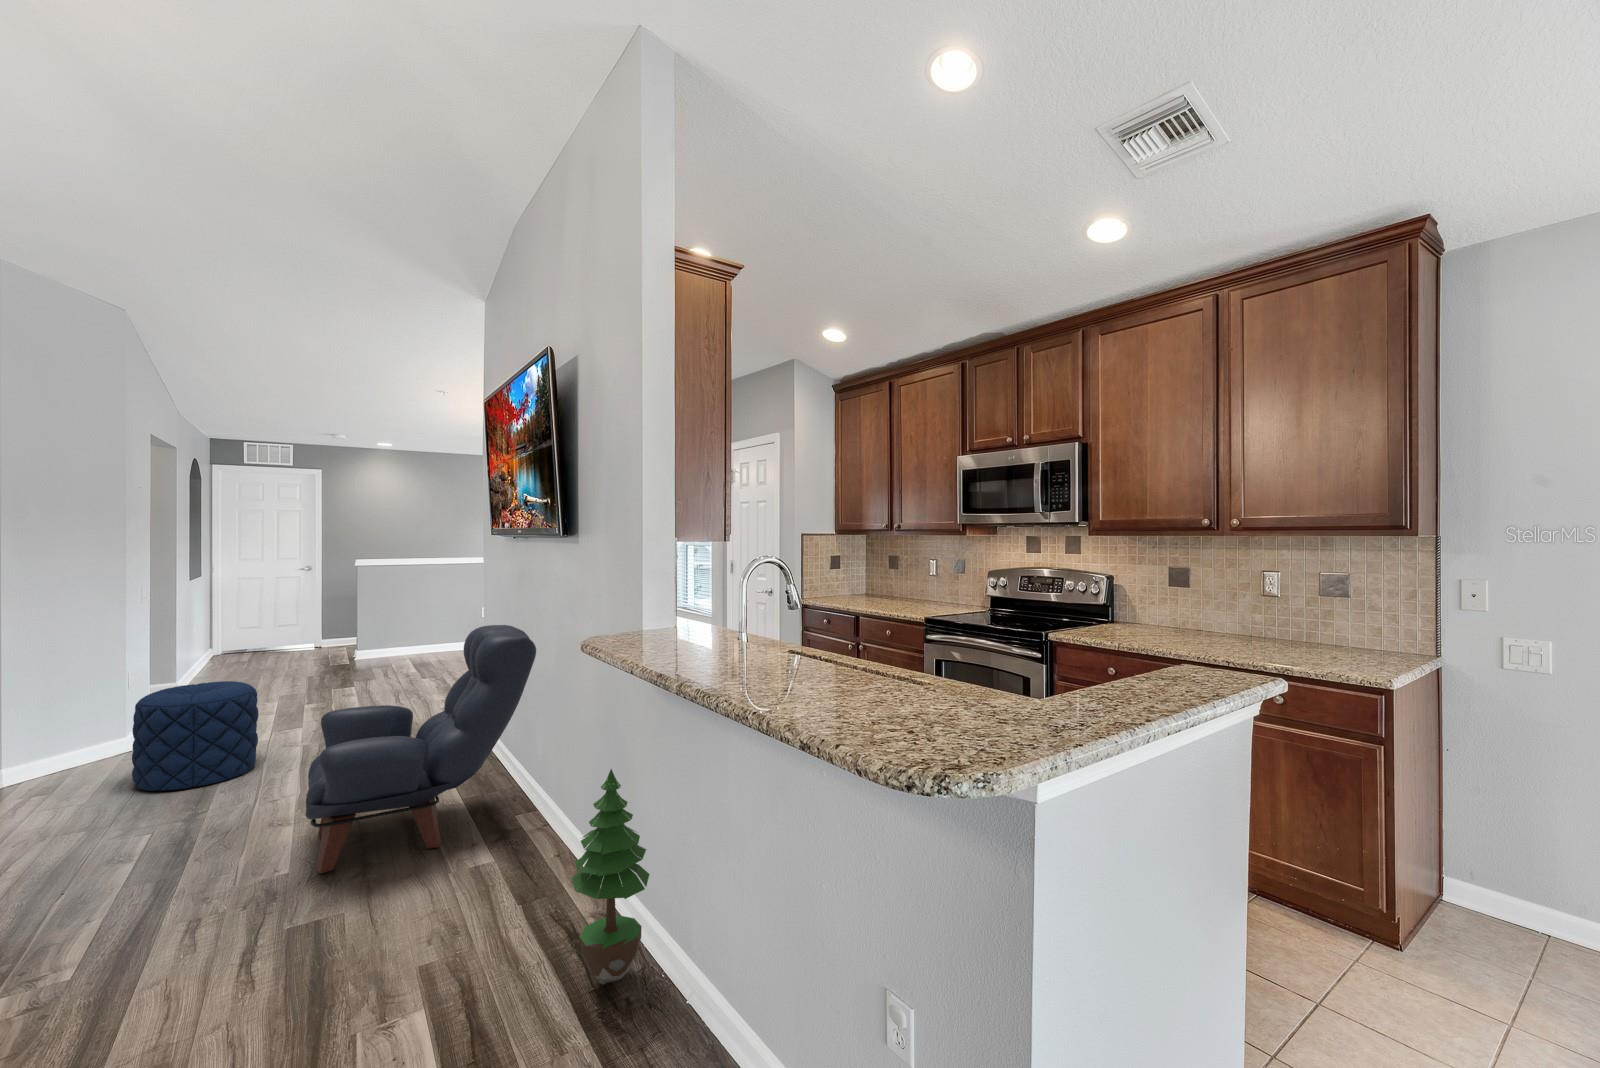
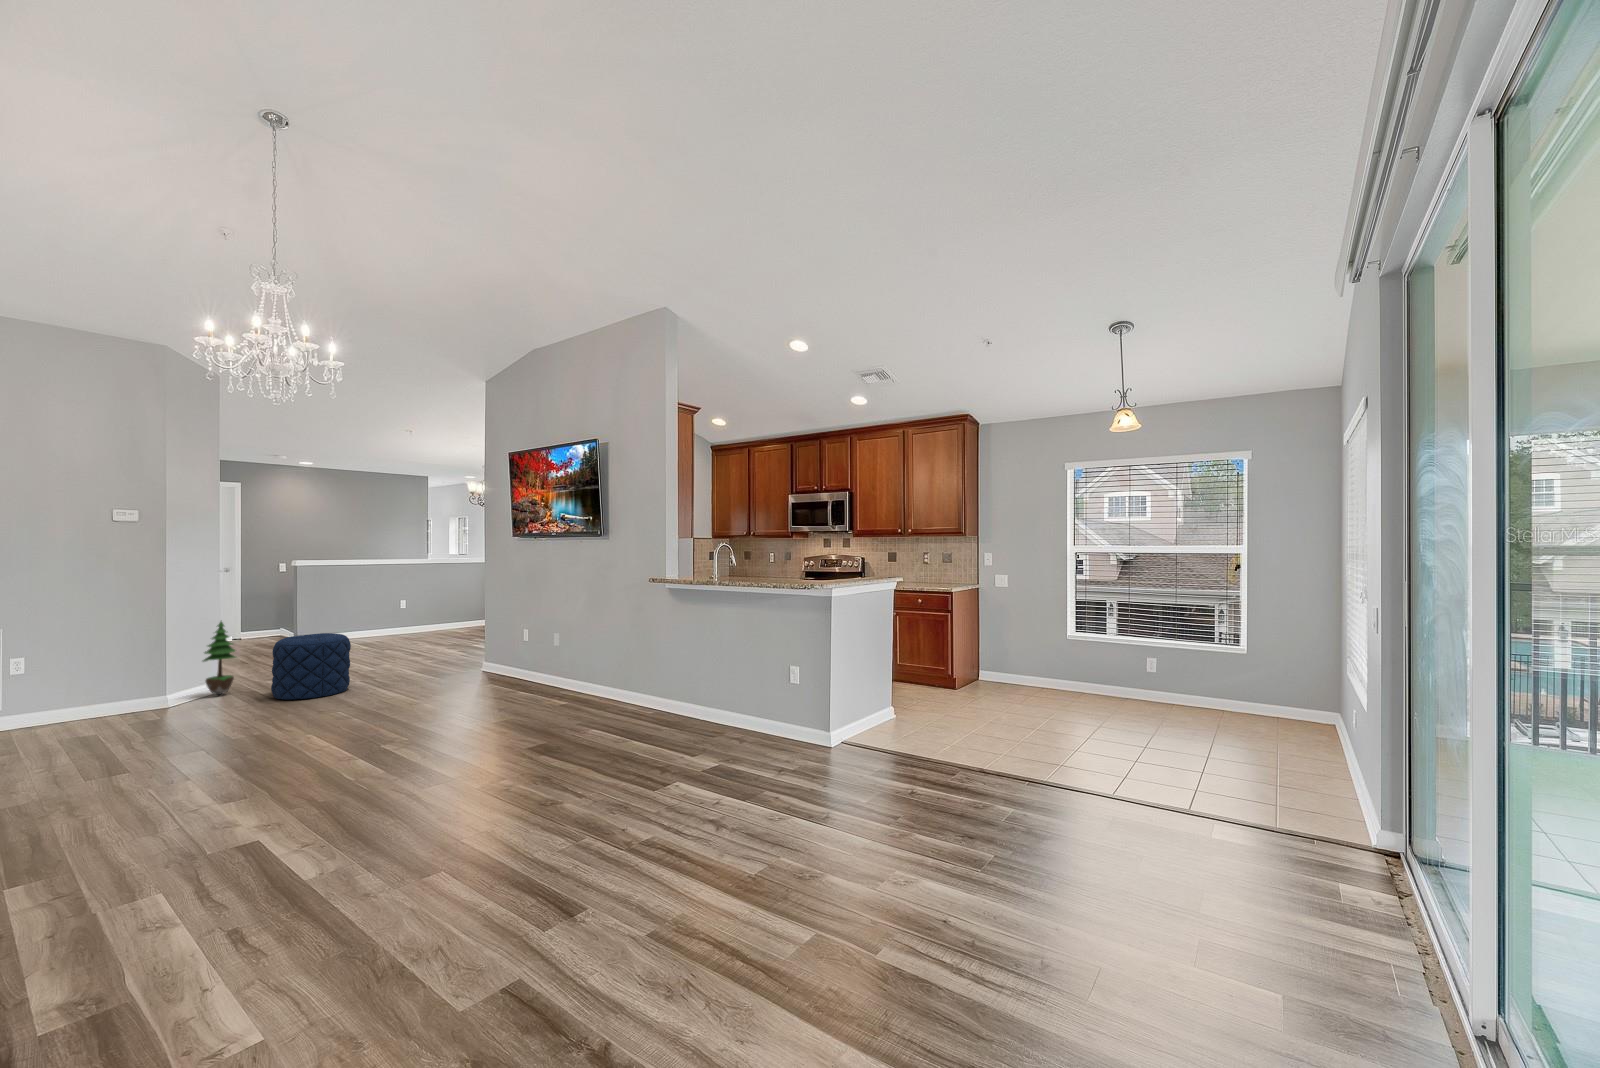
armchair: present [305,625,536,873] -> none [444,587,575,711]
potted tree: present [572,769,649,984] -> present [203,621,236,695]

